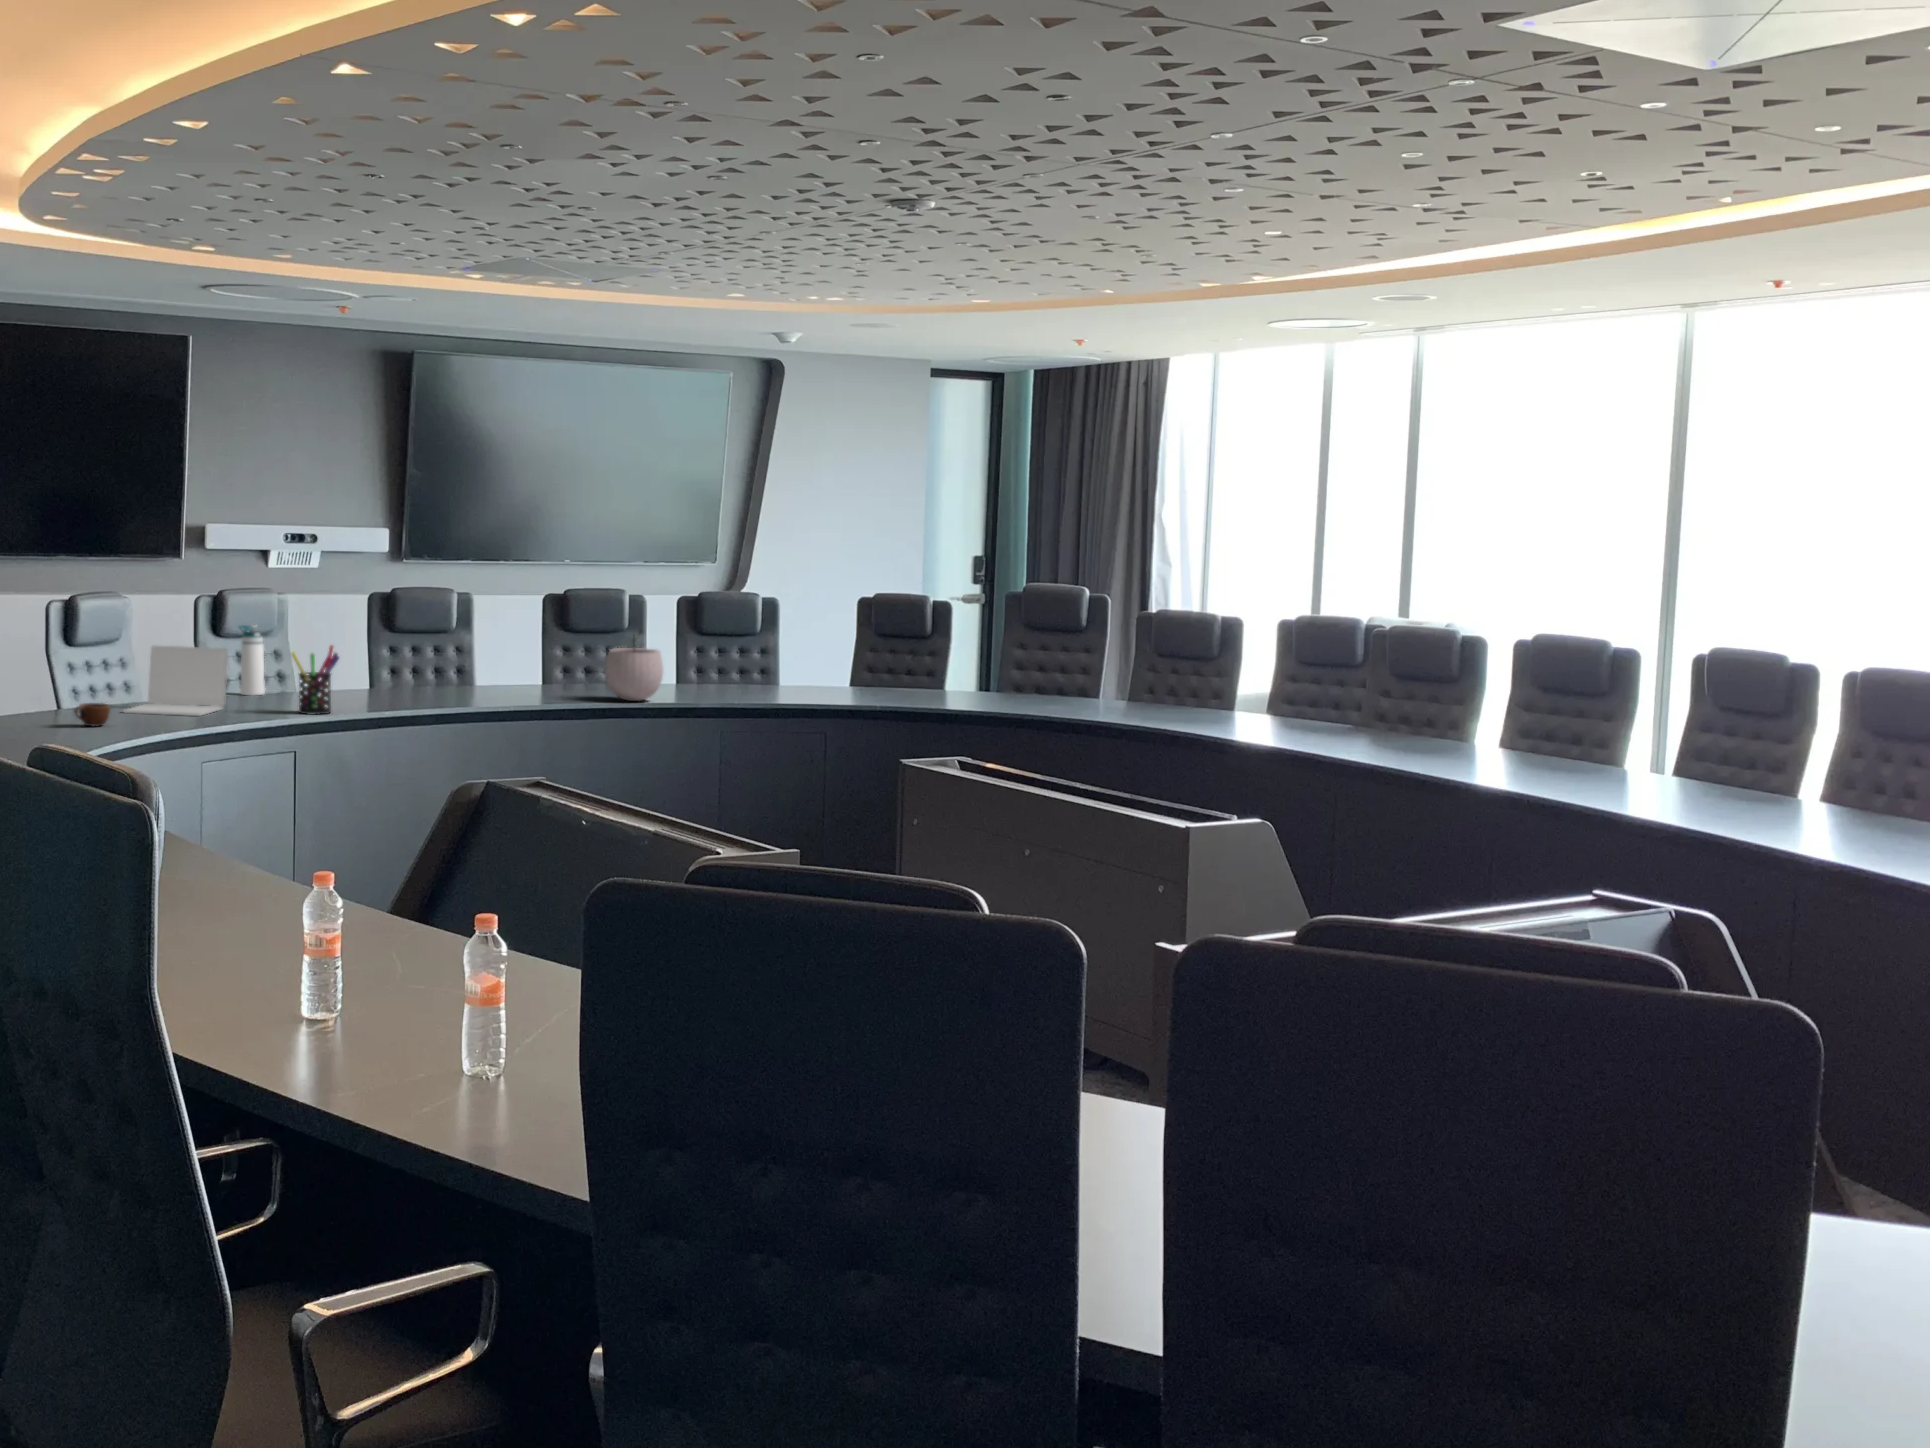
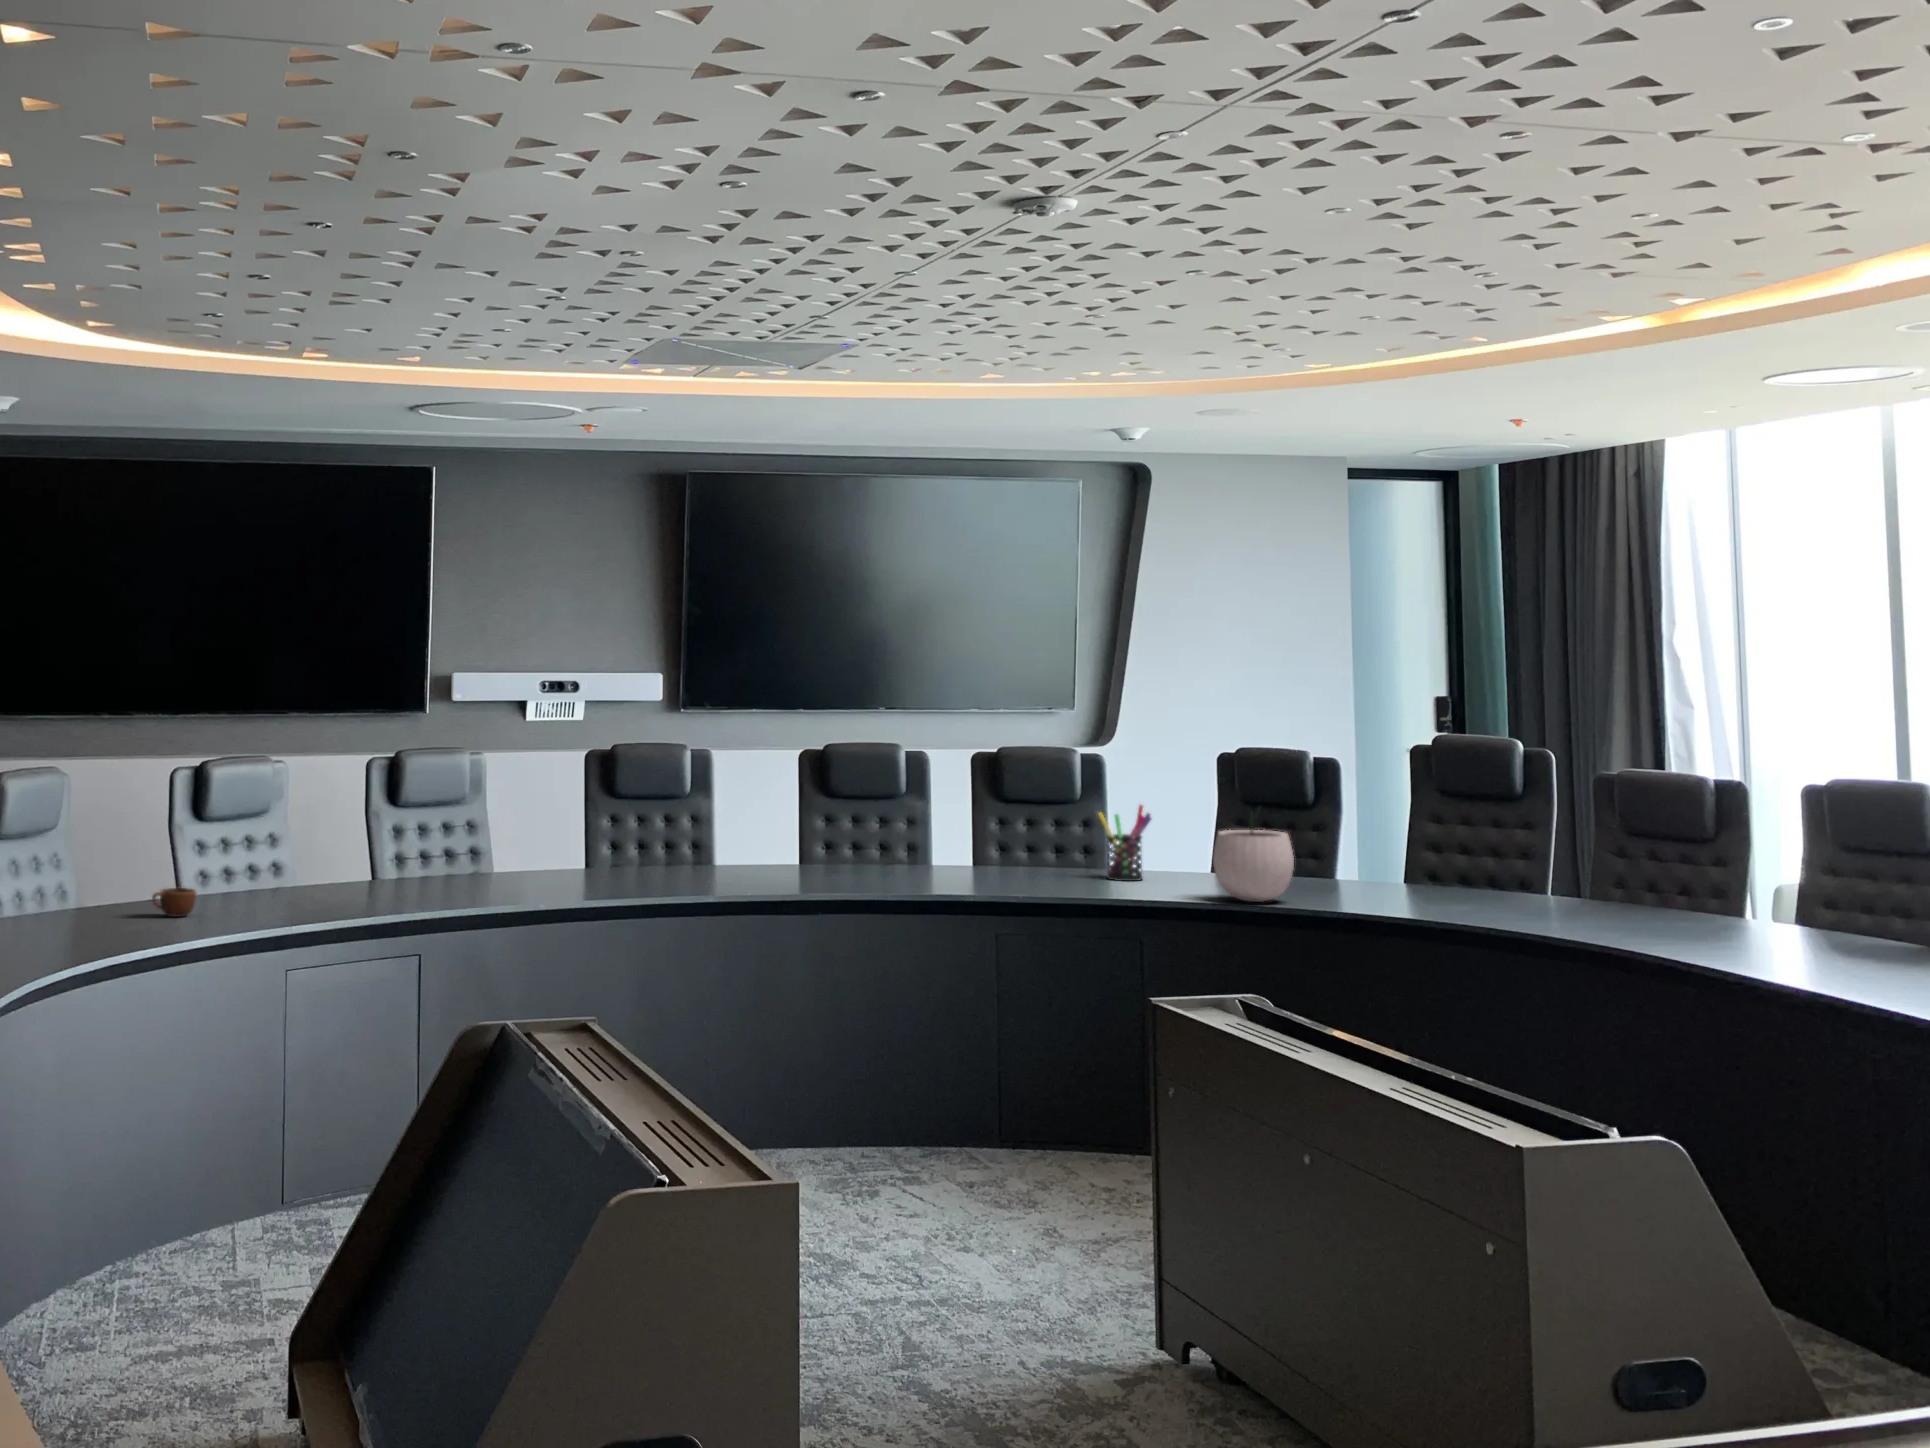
water bottle: present [240,625,265,696] -> none [403,793,432,879]
plant pot: present [605,635,663,701] -> present [1213,809,1294,902]
pen holder: present [292,645,339,714] -> present [1098,805,1152,881]
laptop: present [124,646,228,716] -> none [233,818,364,905]

